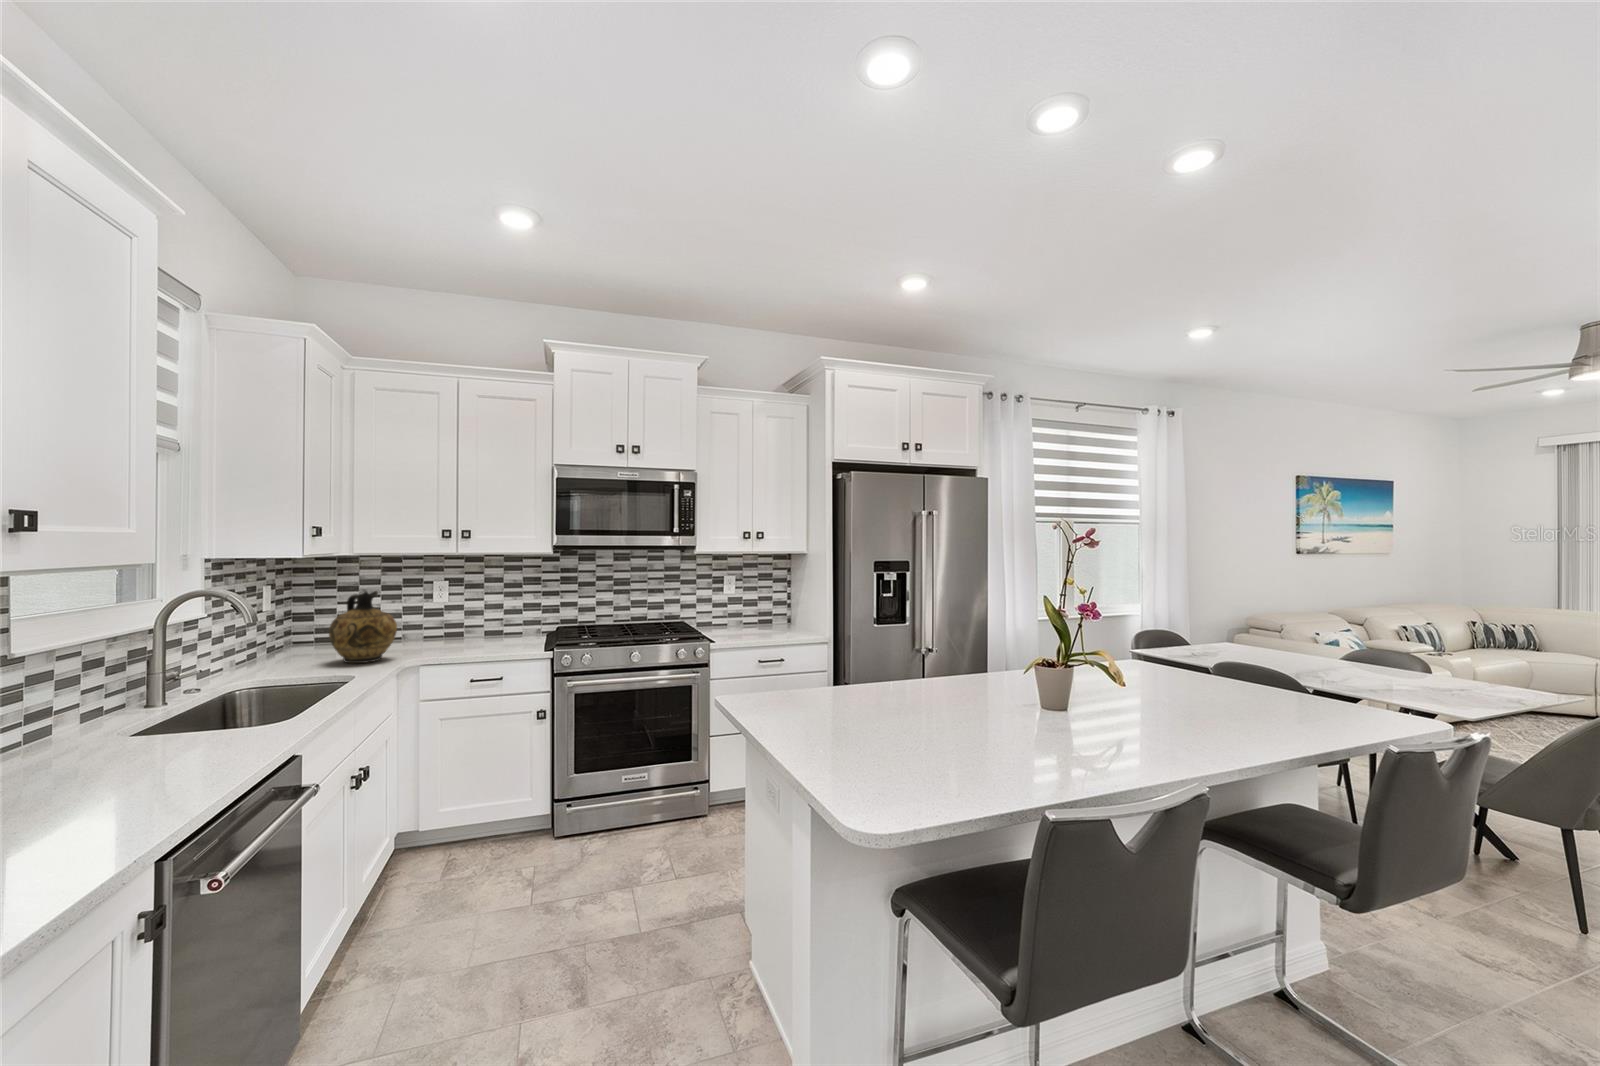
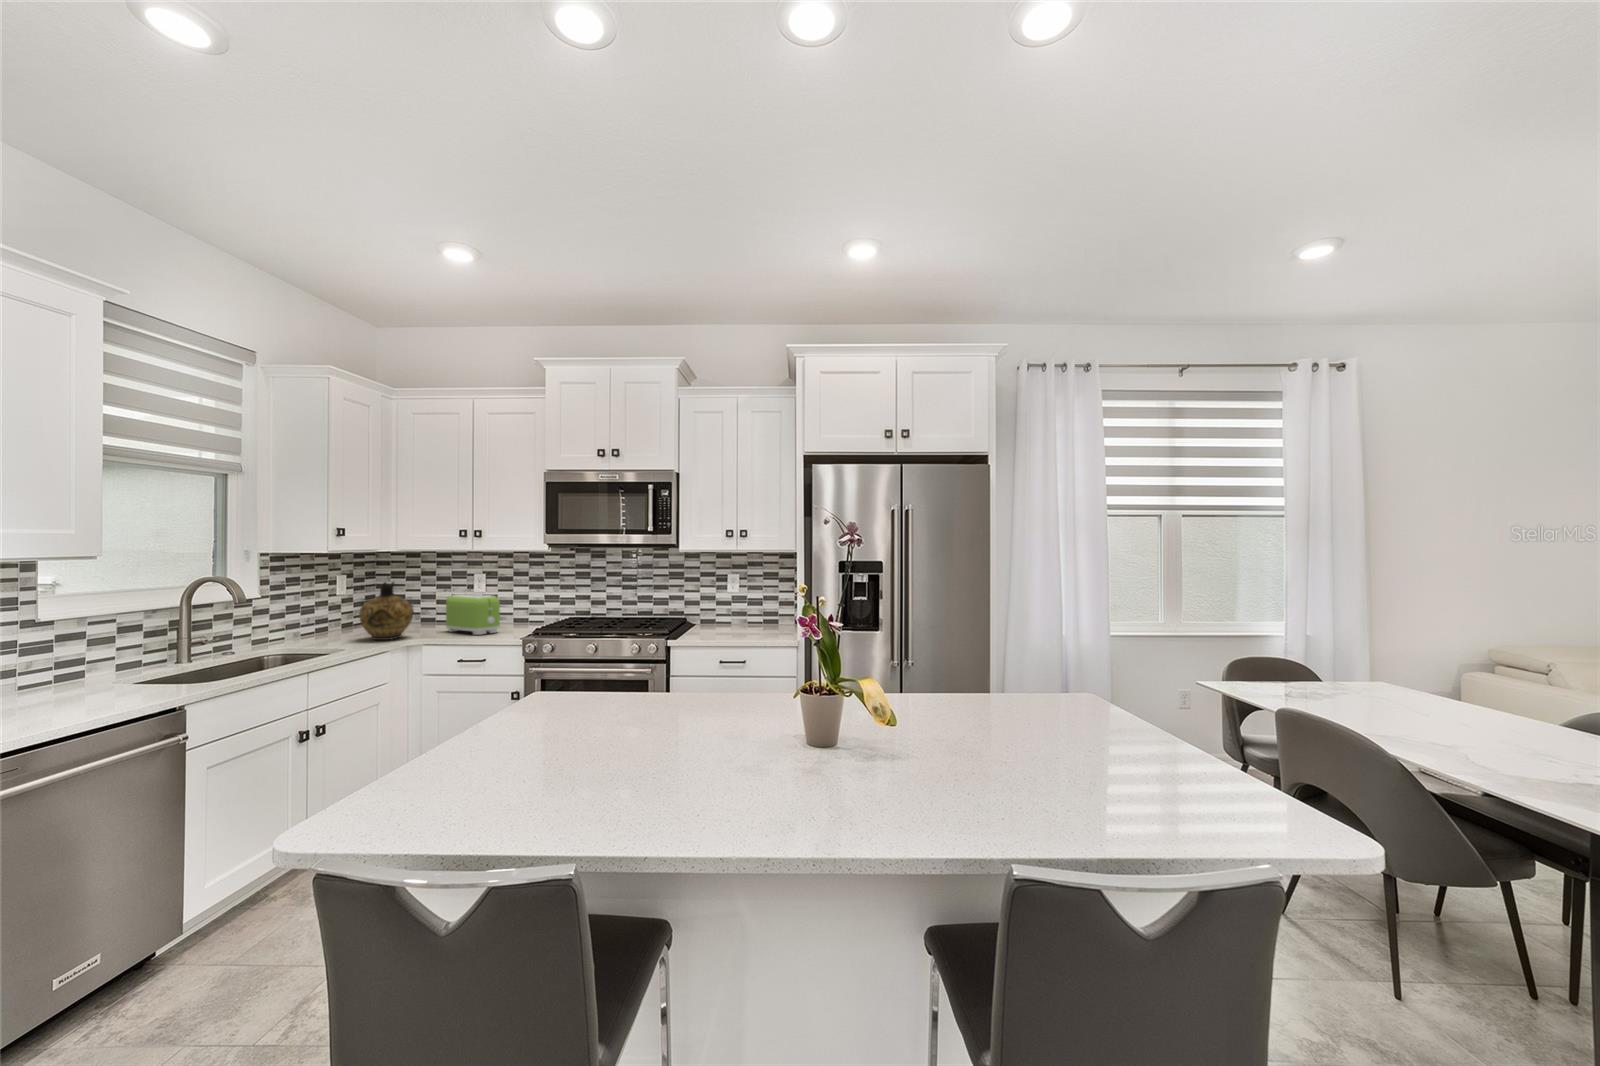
toaster: none [420,604,493,650] -> present [446,594,500,635]

